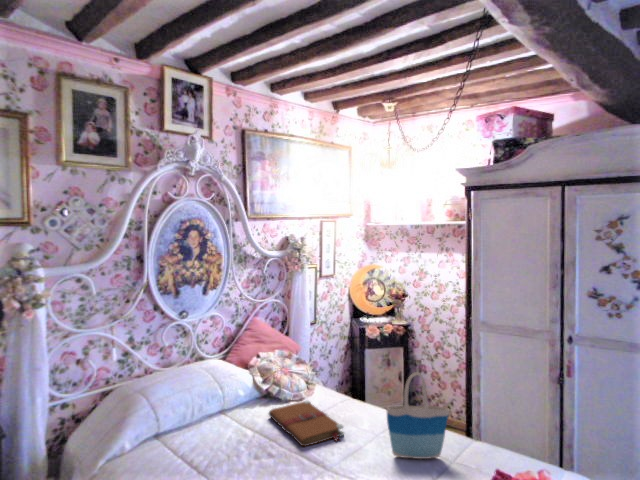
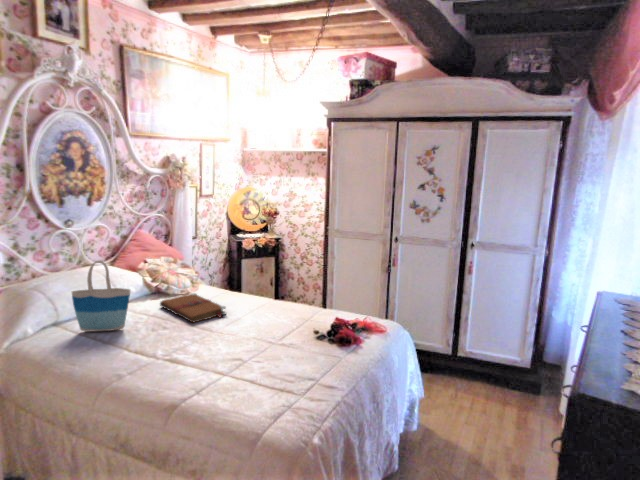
tote bag: present [387,372,449,459] -> present [72,261,130,332]

